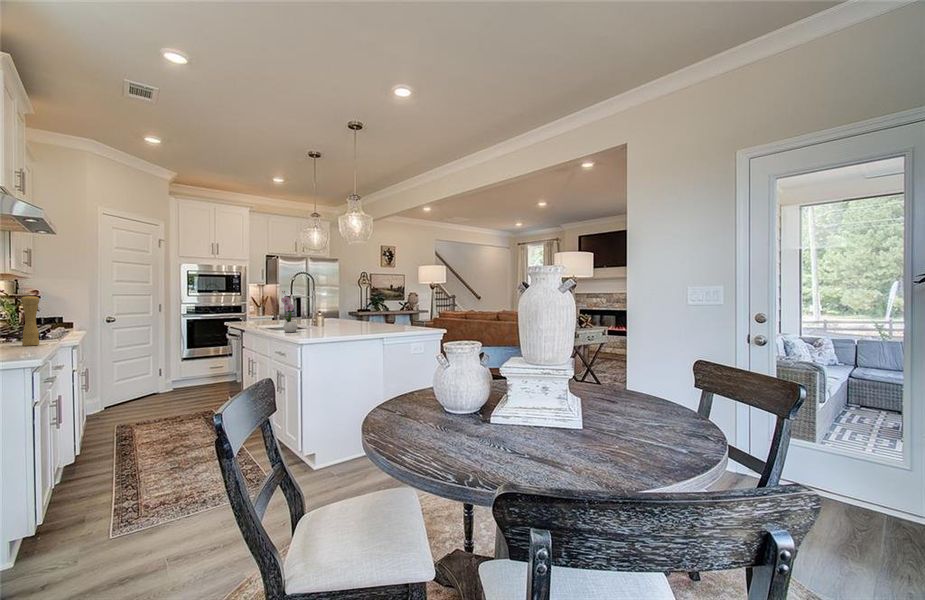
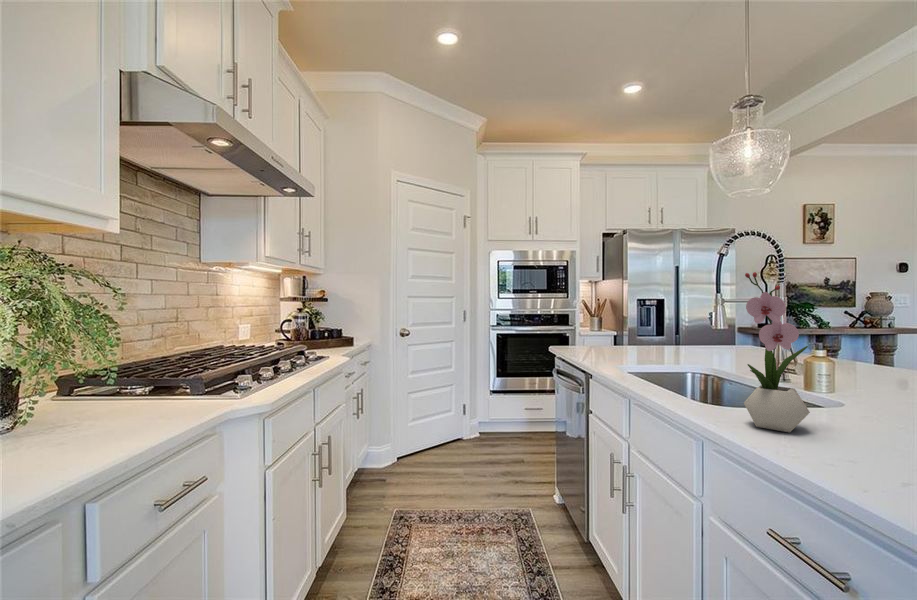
pepper mill: present [21,296,40,346] -> none [87,292,130,426]

